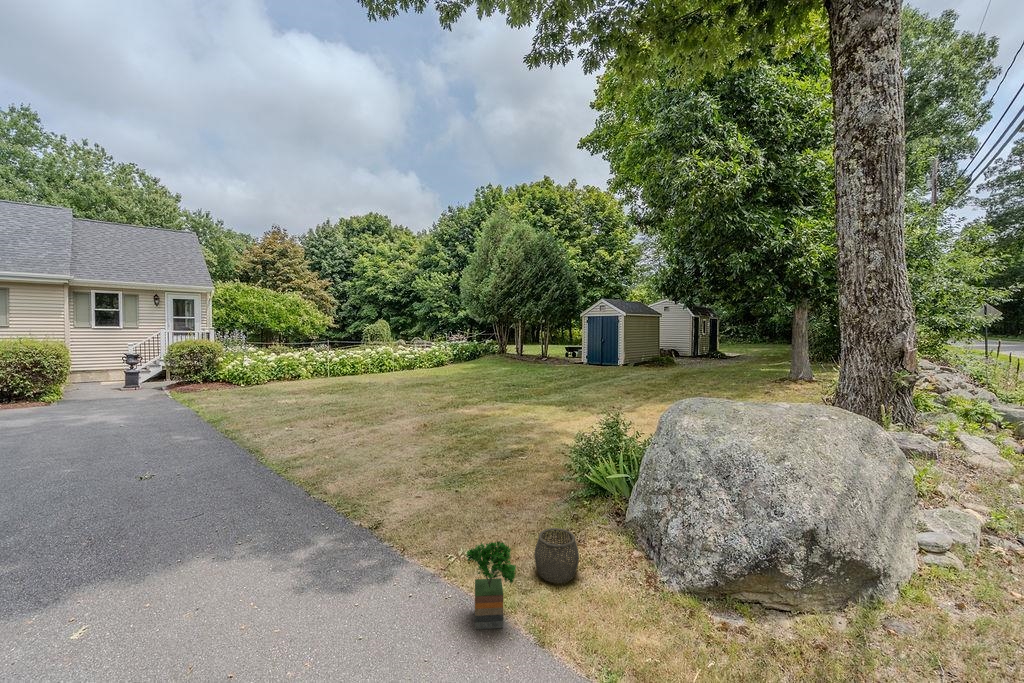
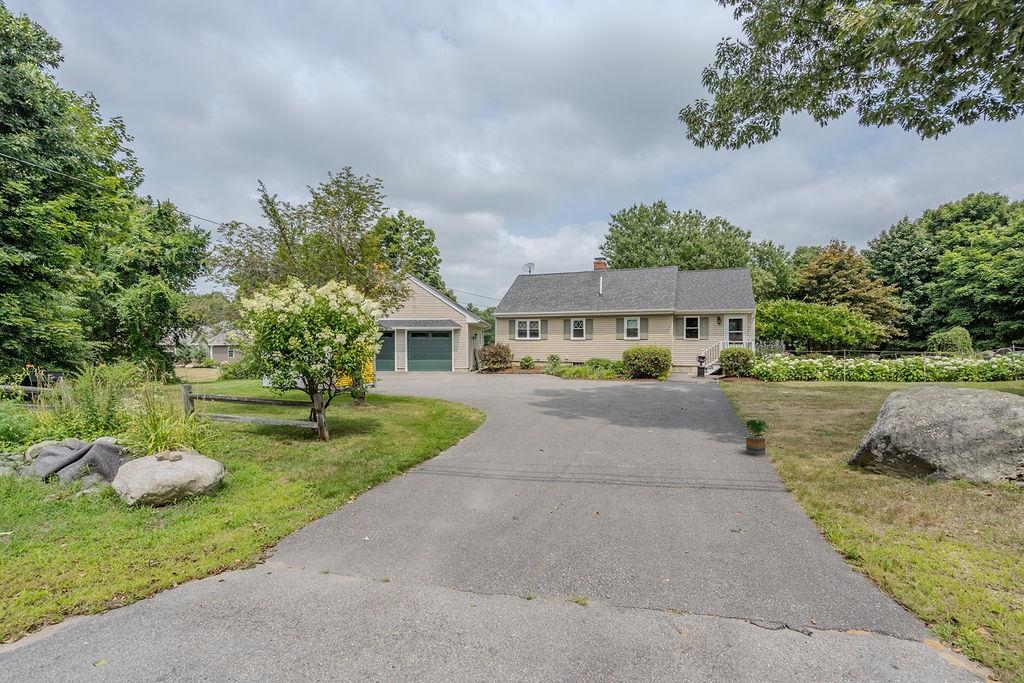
woven basket: present [534,528,579,583] -> none [799,434,828,459]

